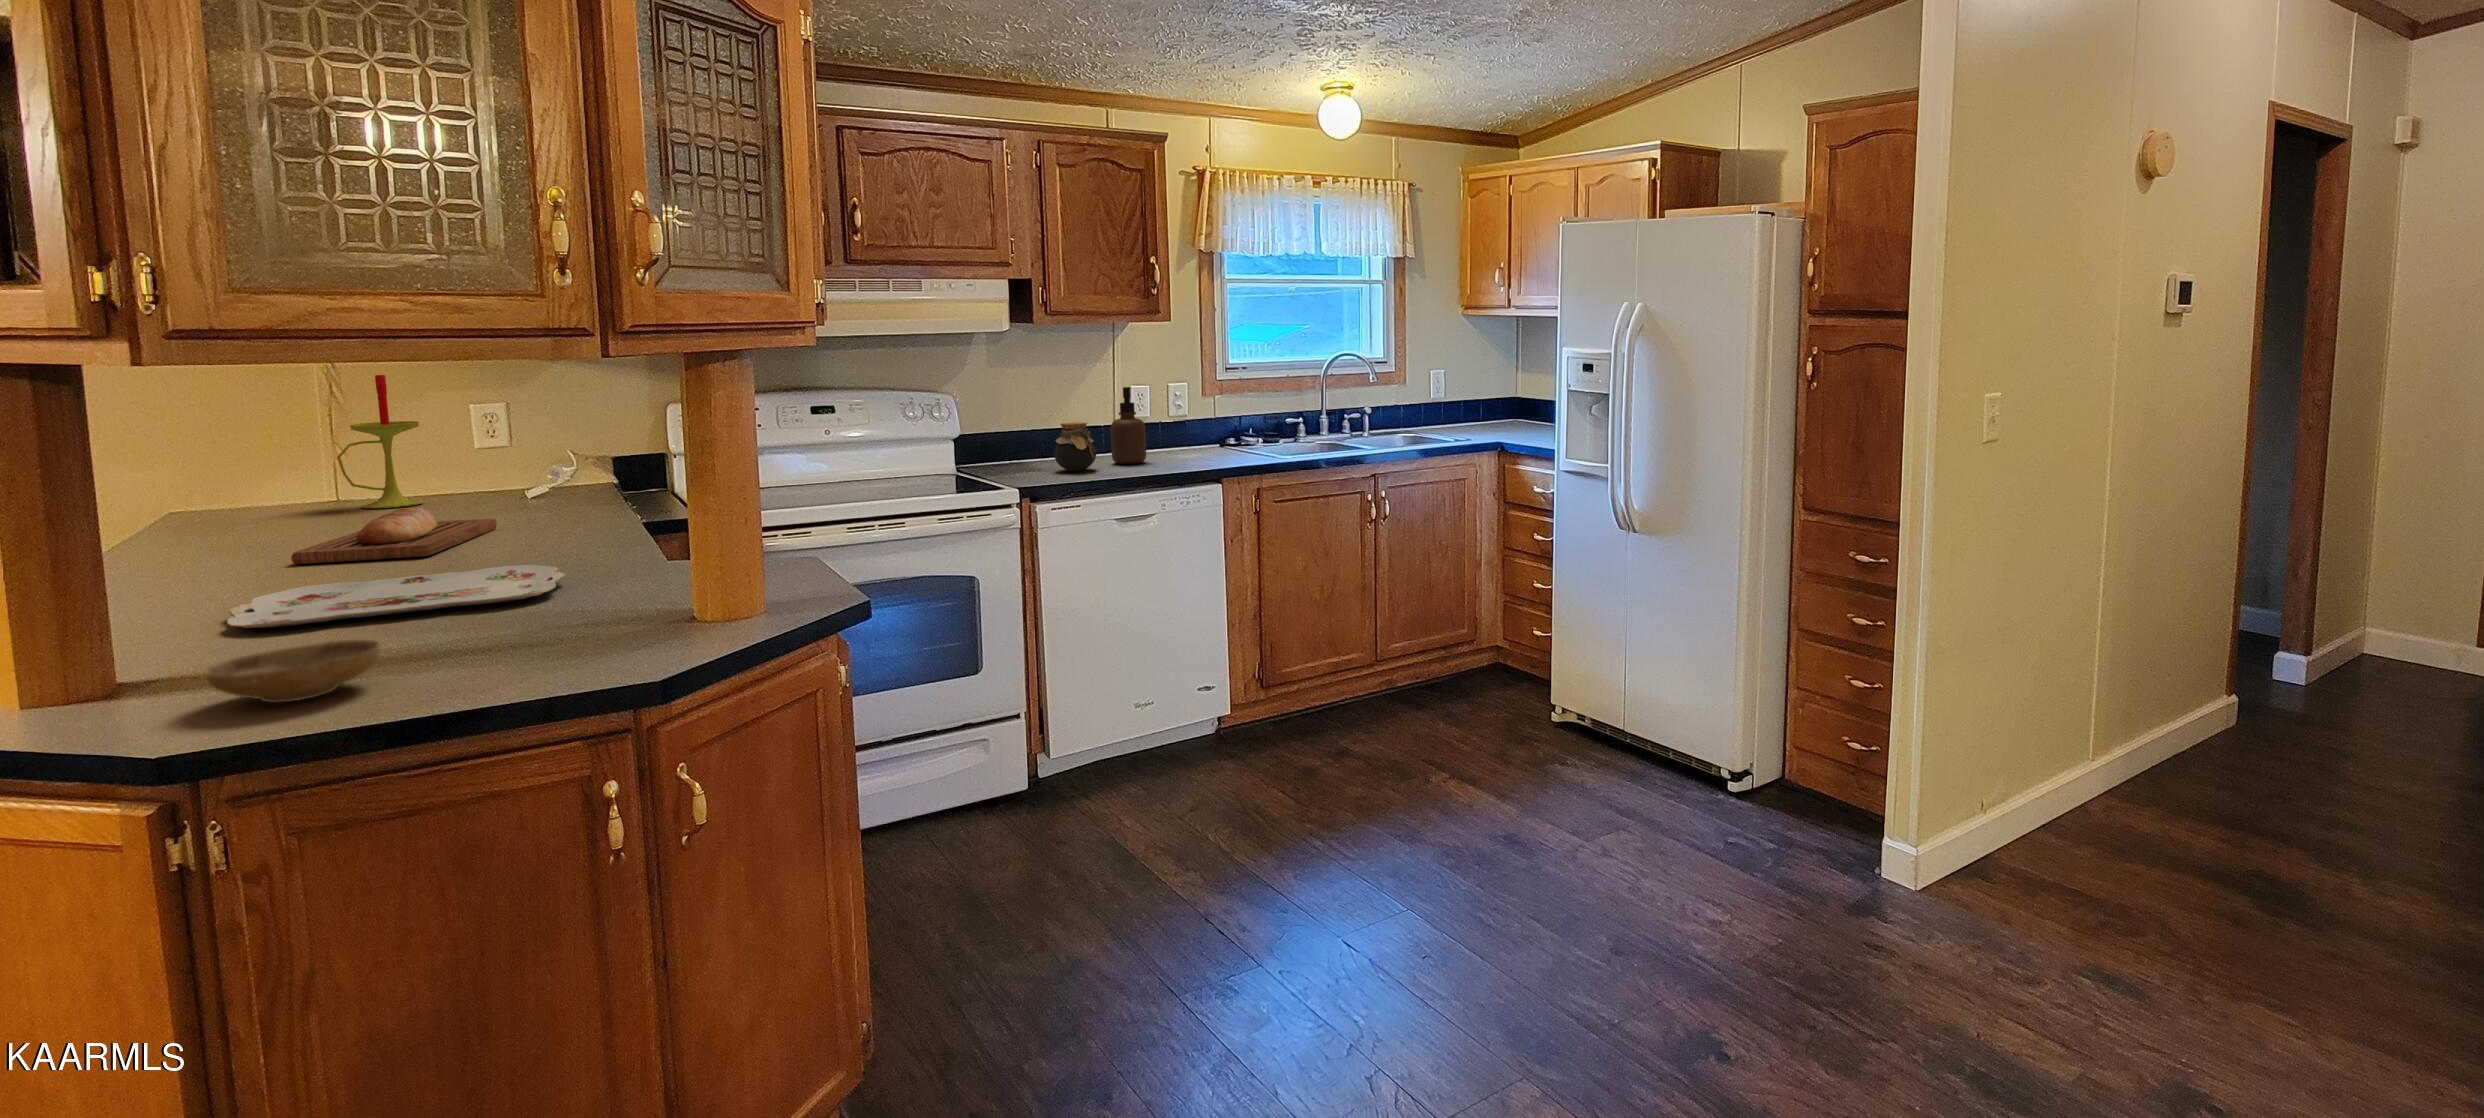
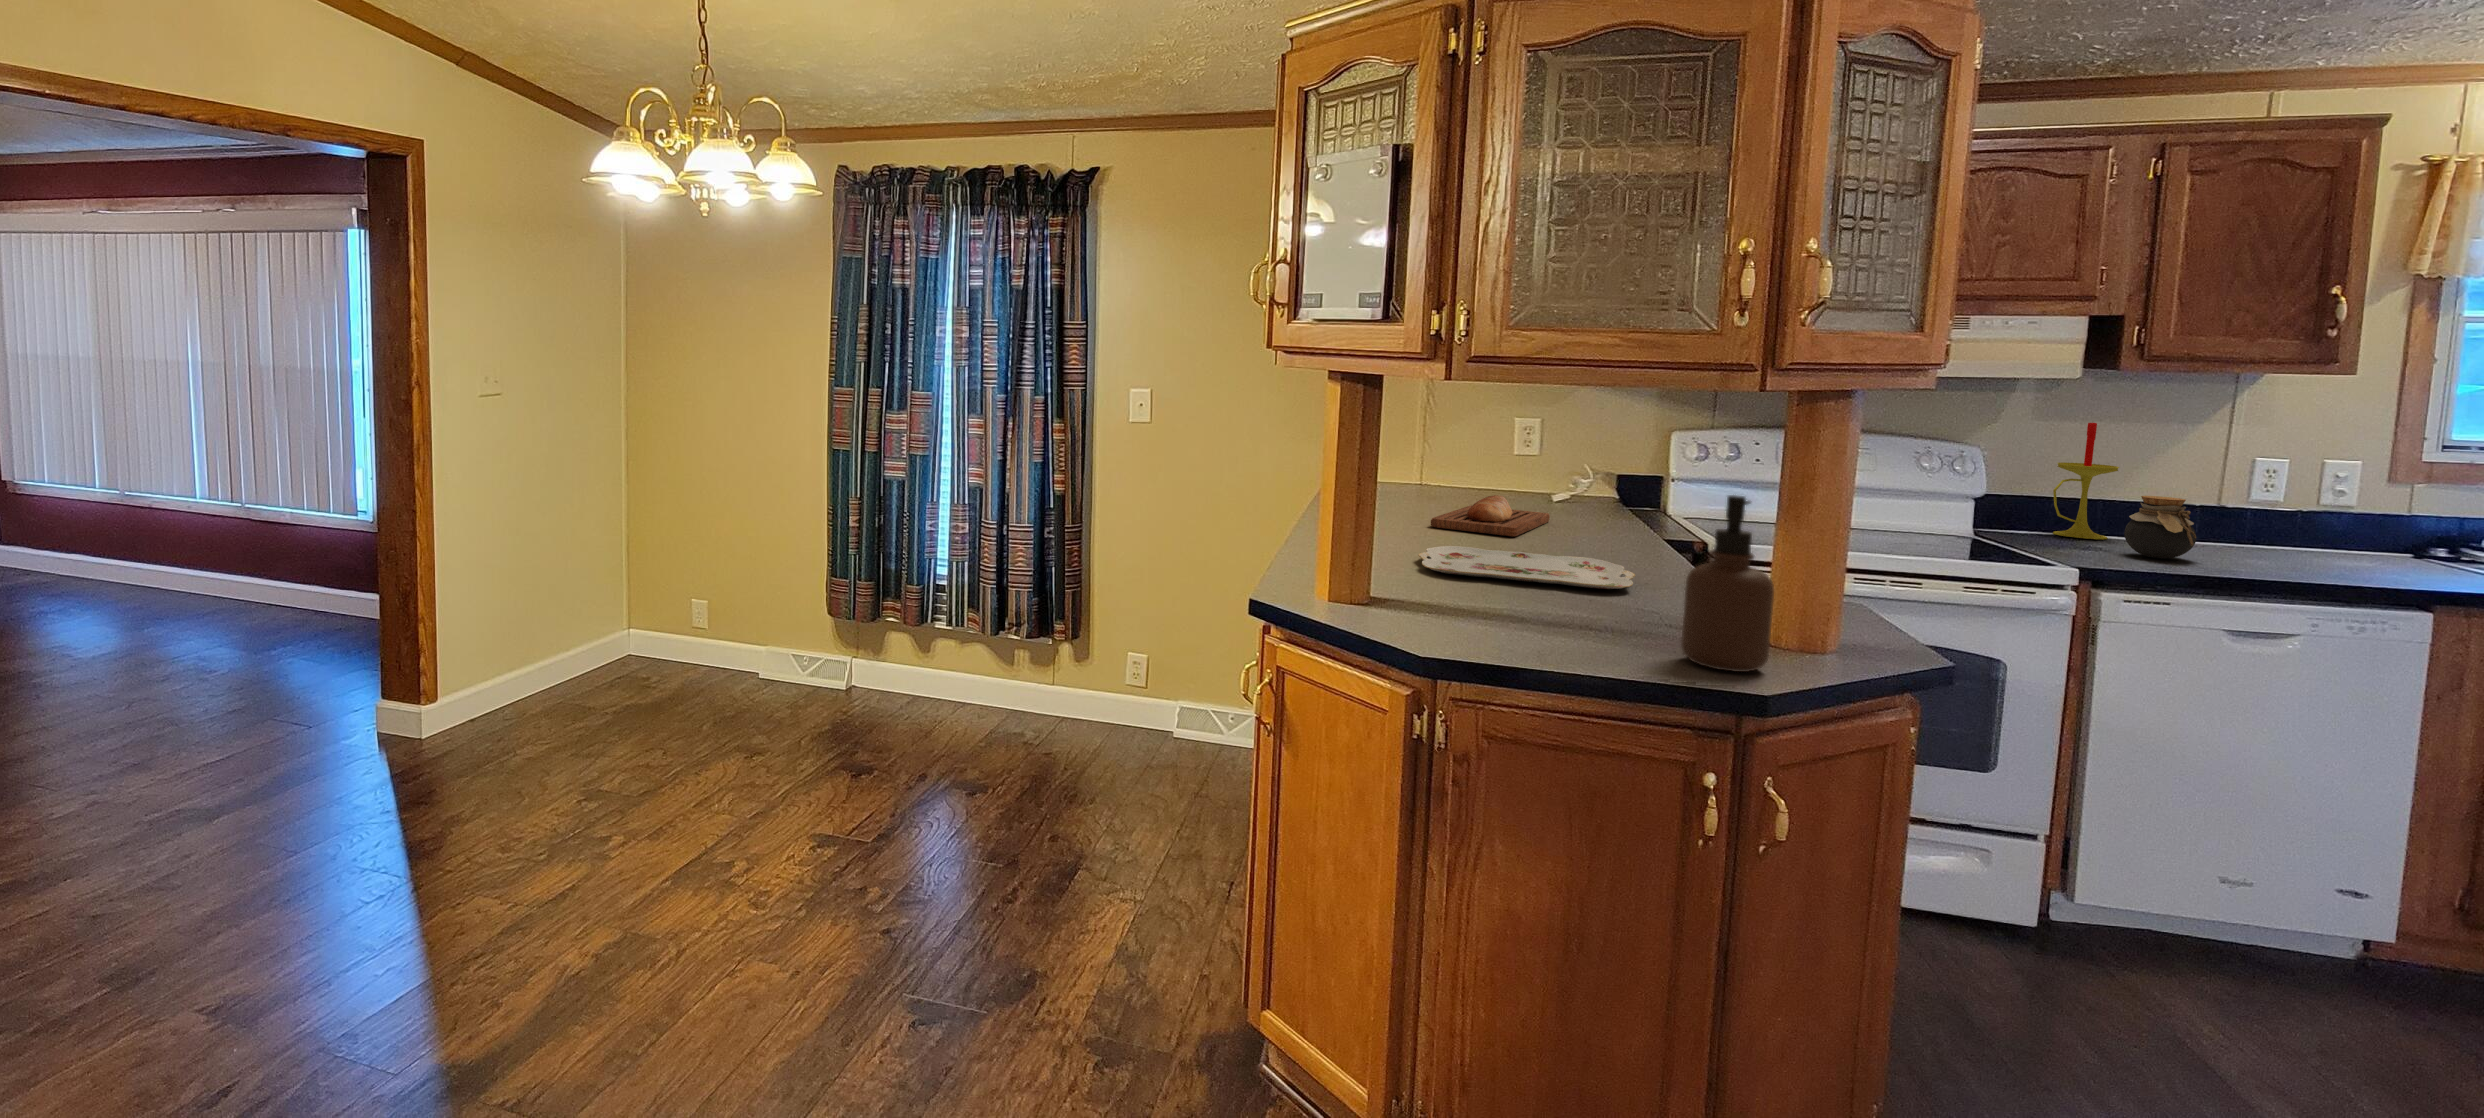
candle: present [337,375,424,508] -> present [2053,423,2119,539]
soap dispenser: present [1111,387,1146,464] -> present [1681,495,1774,672]
ceramic bowl: present [204,639,380,703] -> none [1446,594,1549,636]

